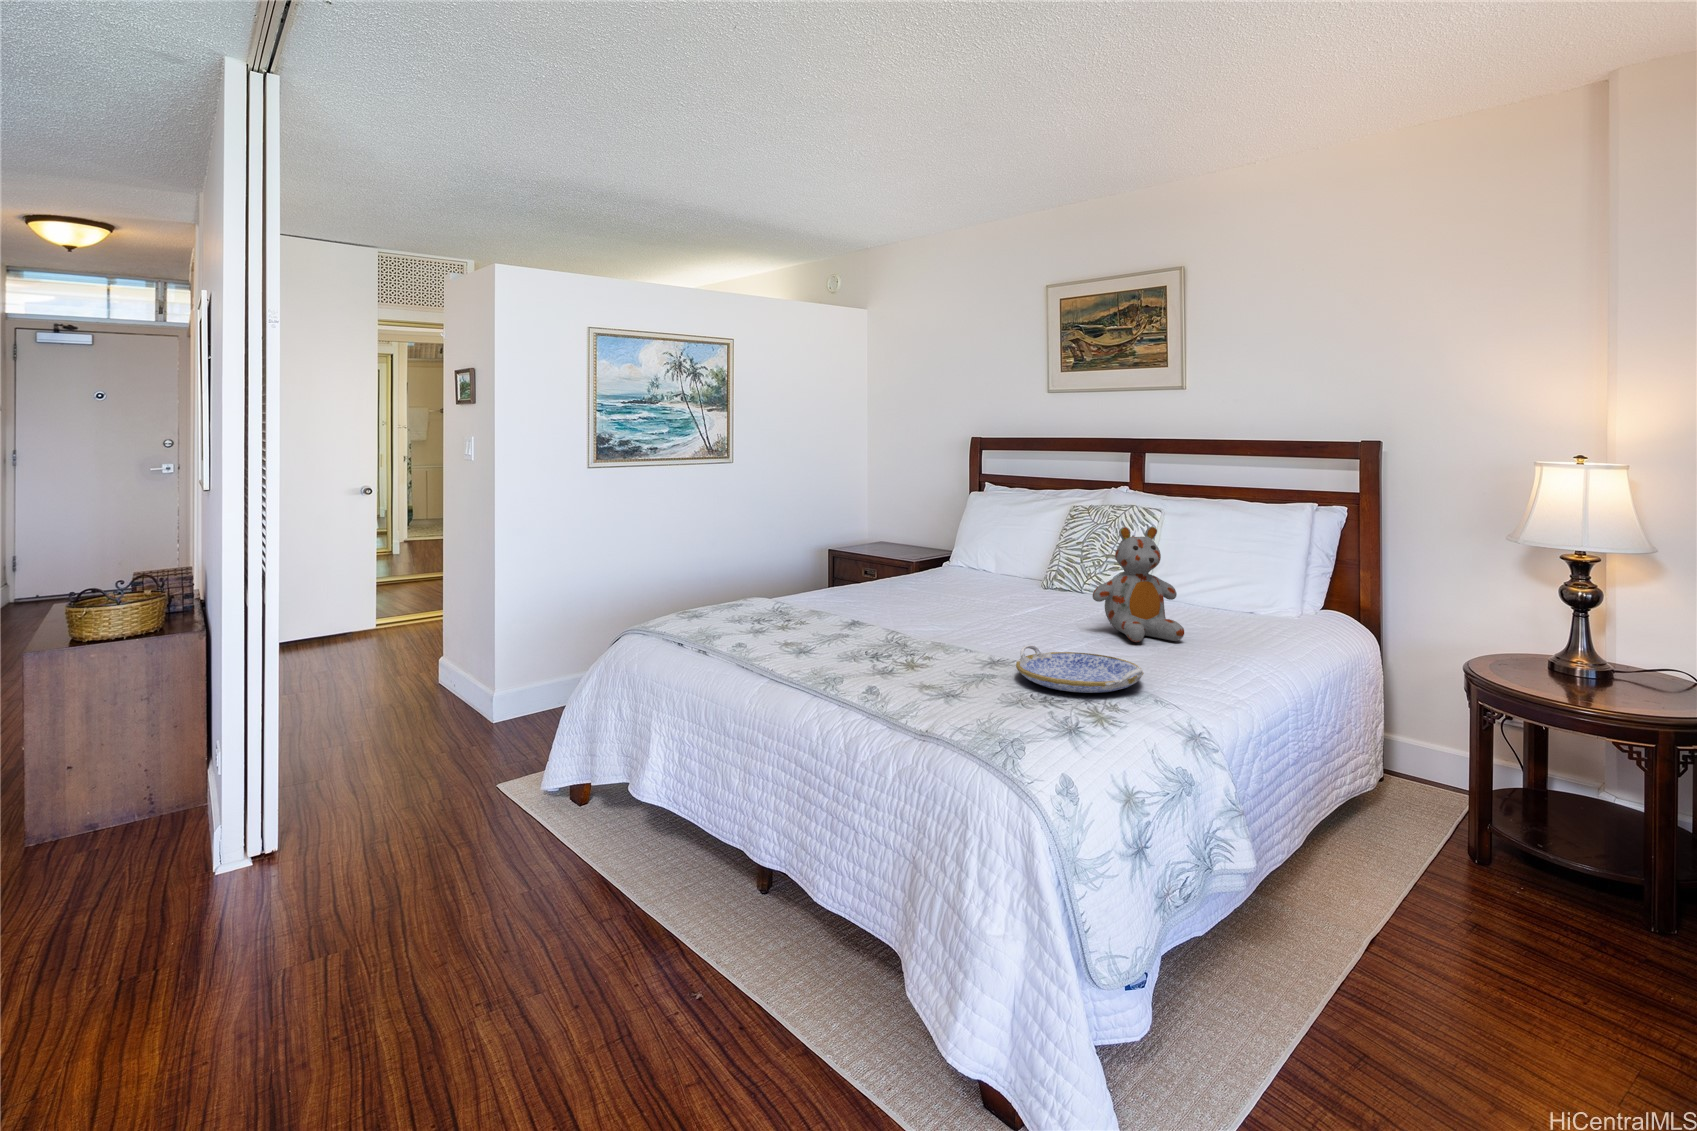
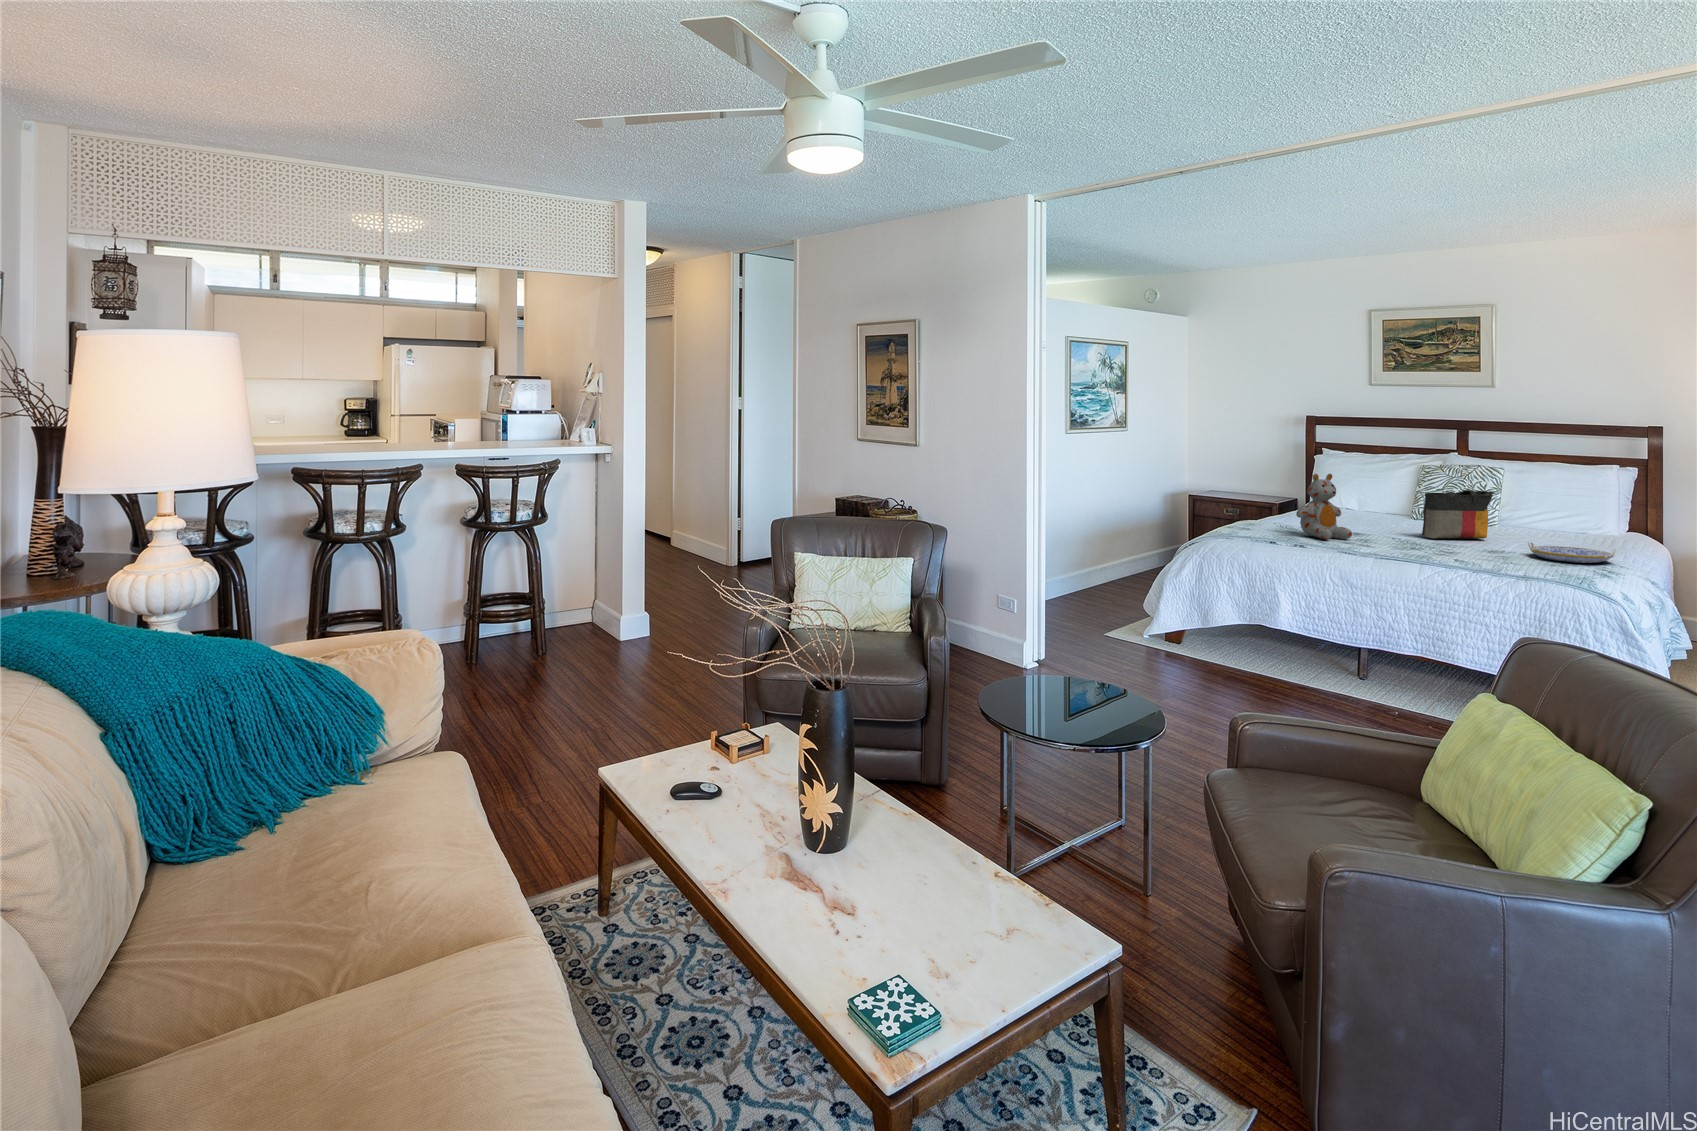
stuffed bear: present [1093,526,1184,642] -> present [1296,473,1352,540]
tote bag: none [946,548,1053,628] -> present [1422,490,1494,539]

